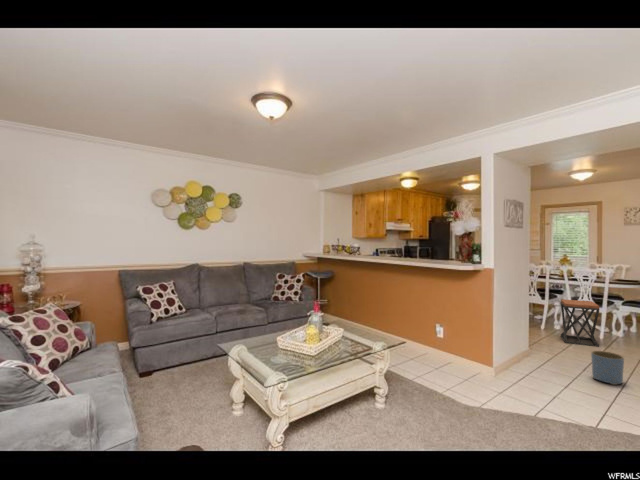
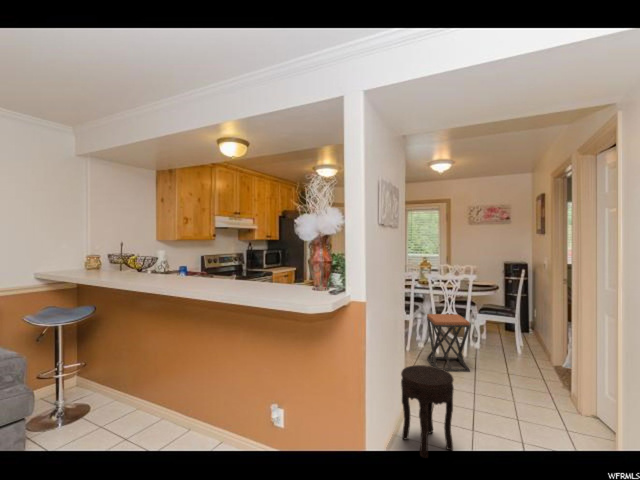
side table: none [523,321,562,375] -> present [401,365,454,458]
planter: present [591,351,624,385] -> none [488,402,530,458]

